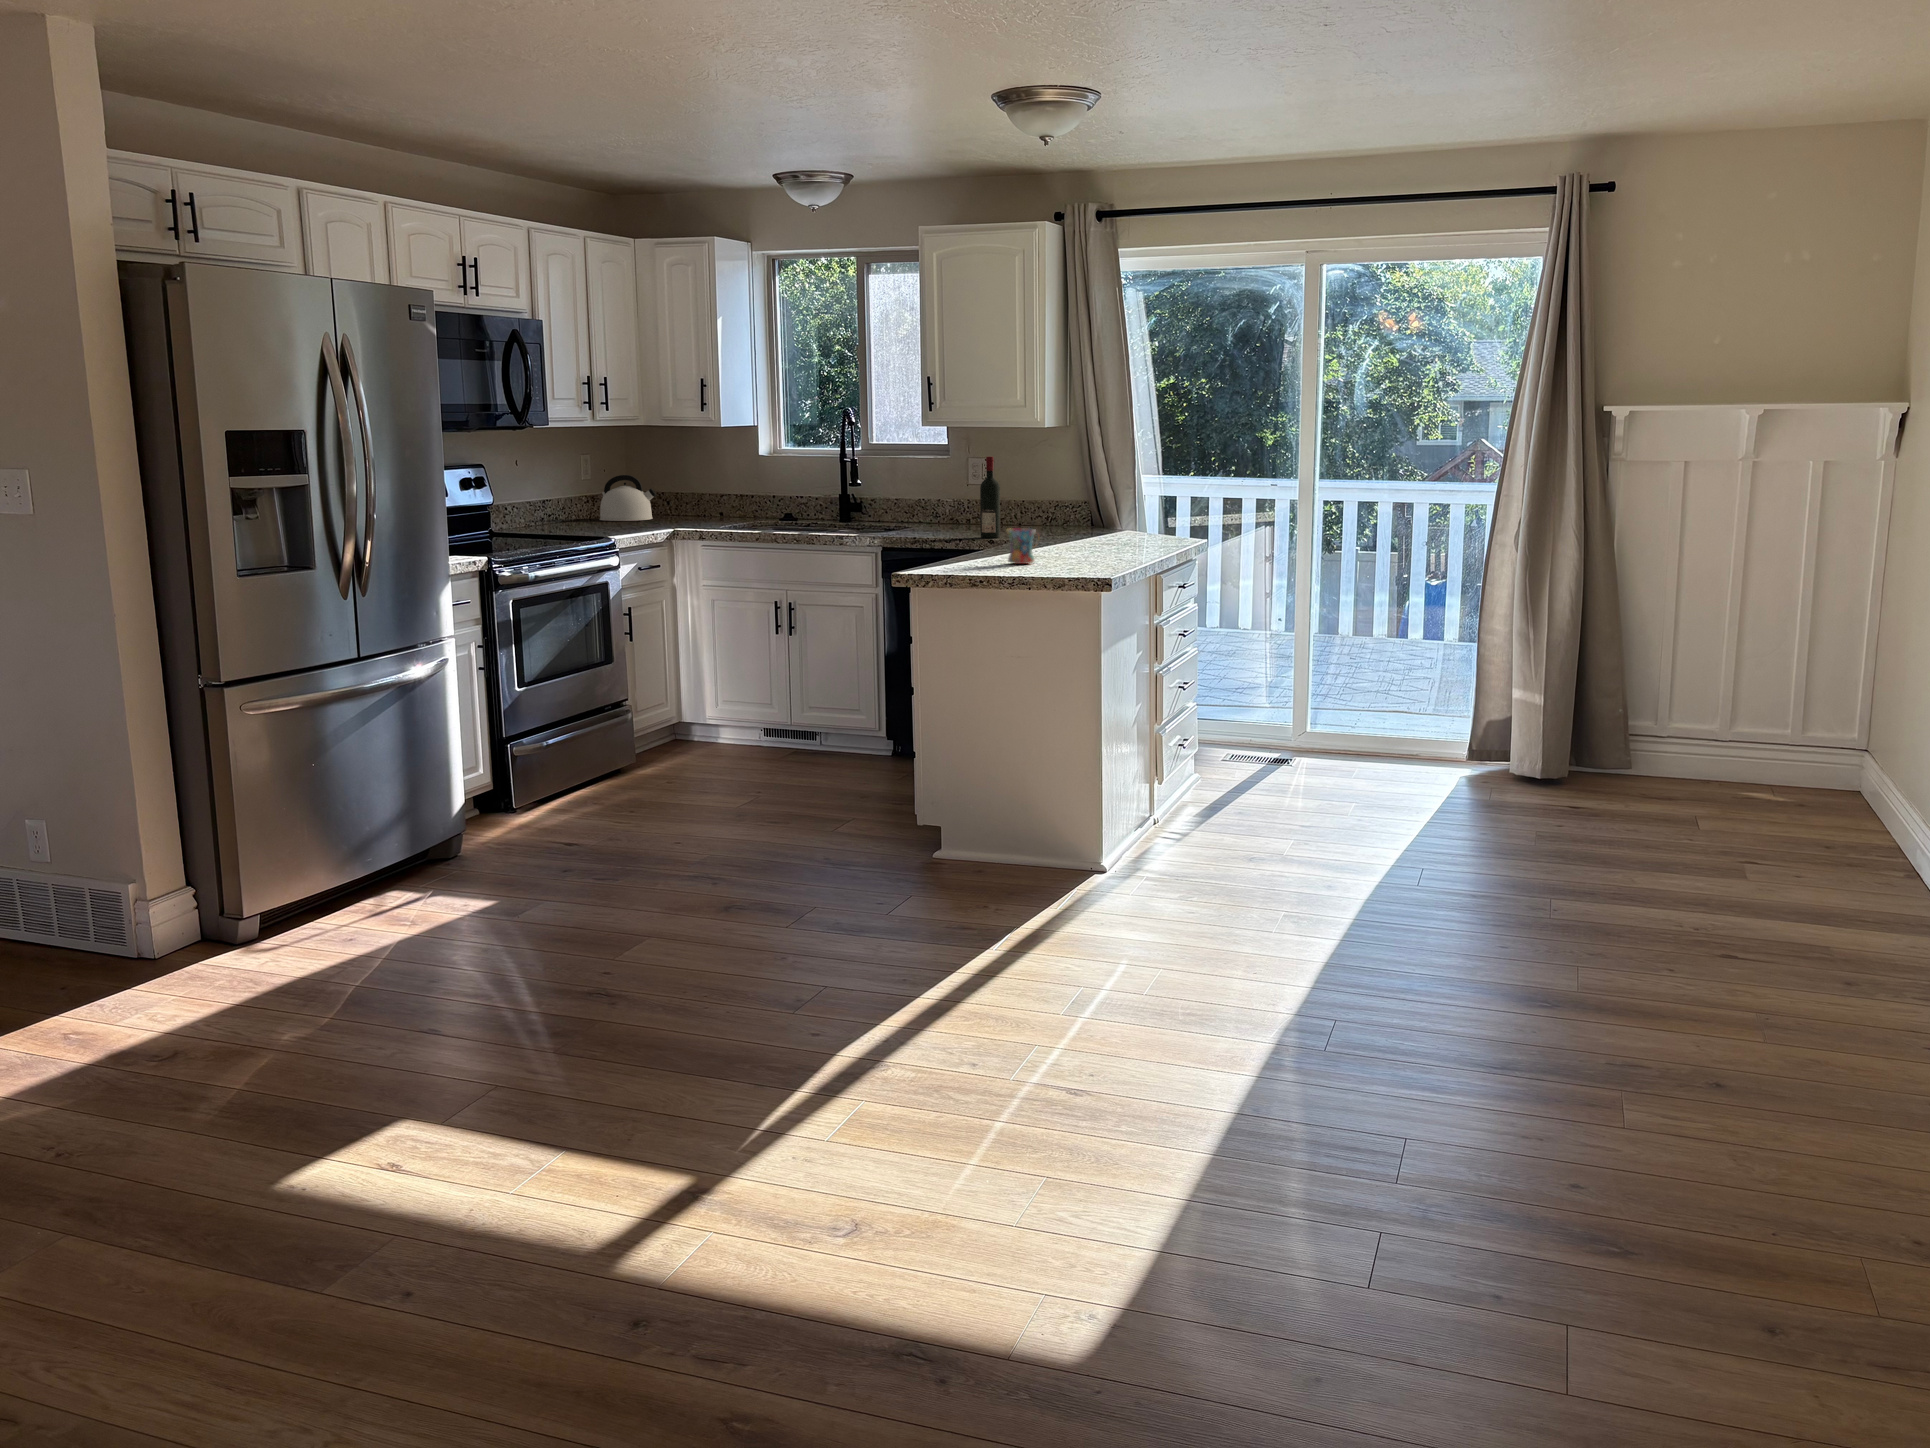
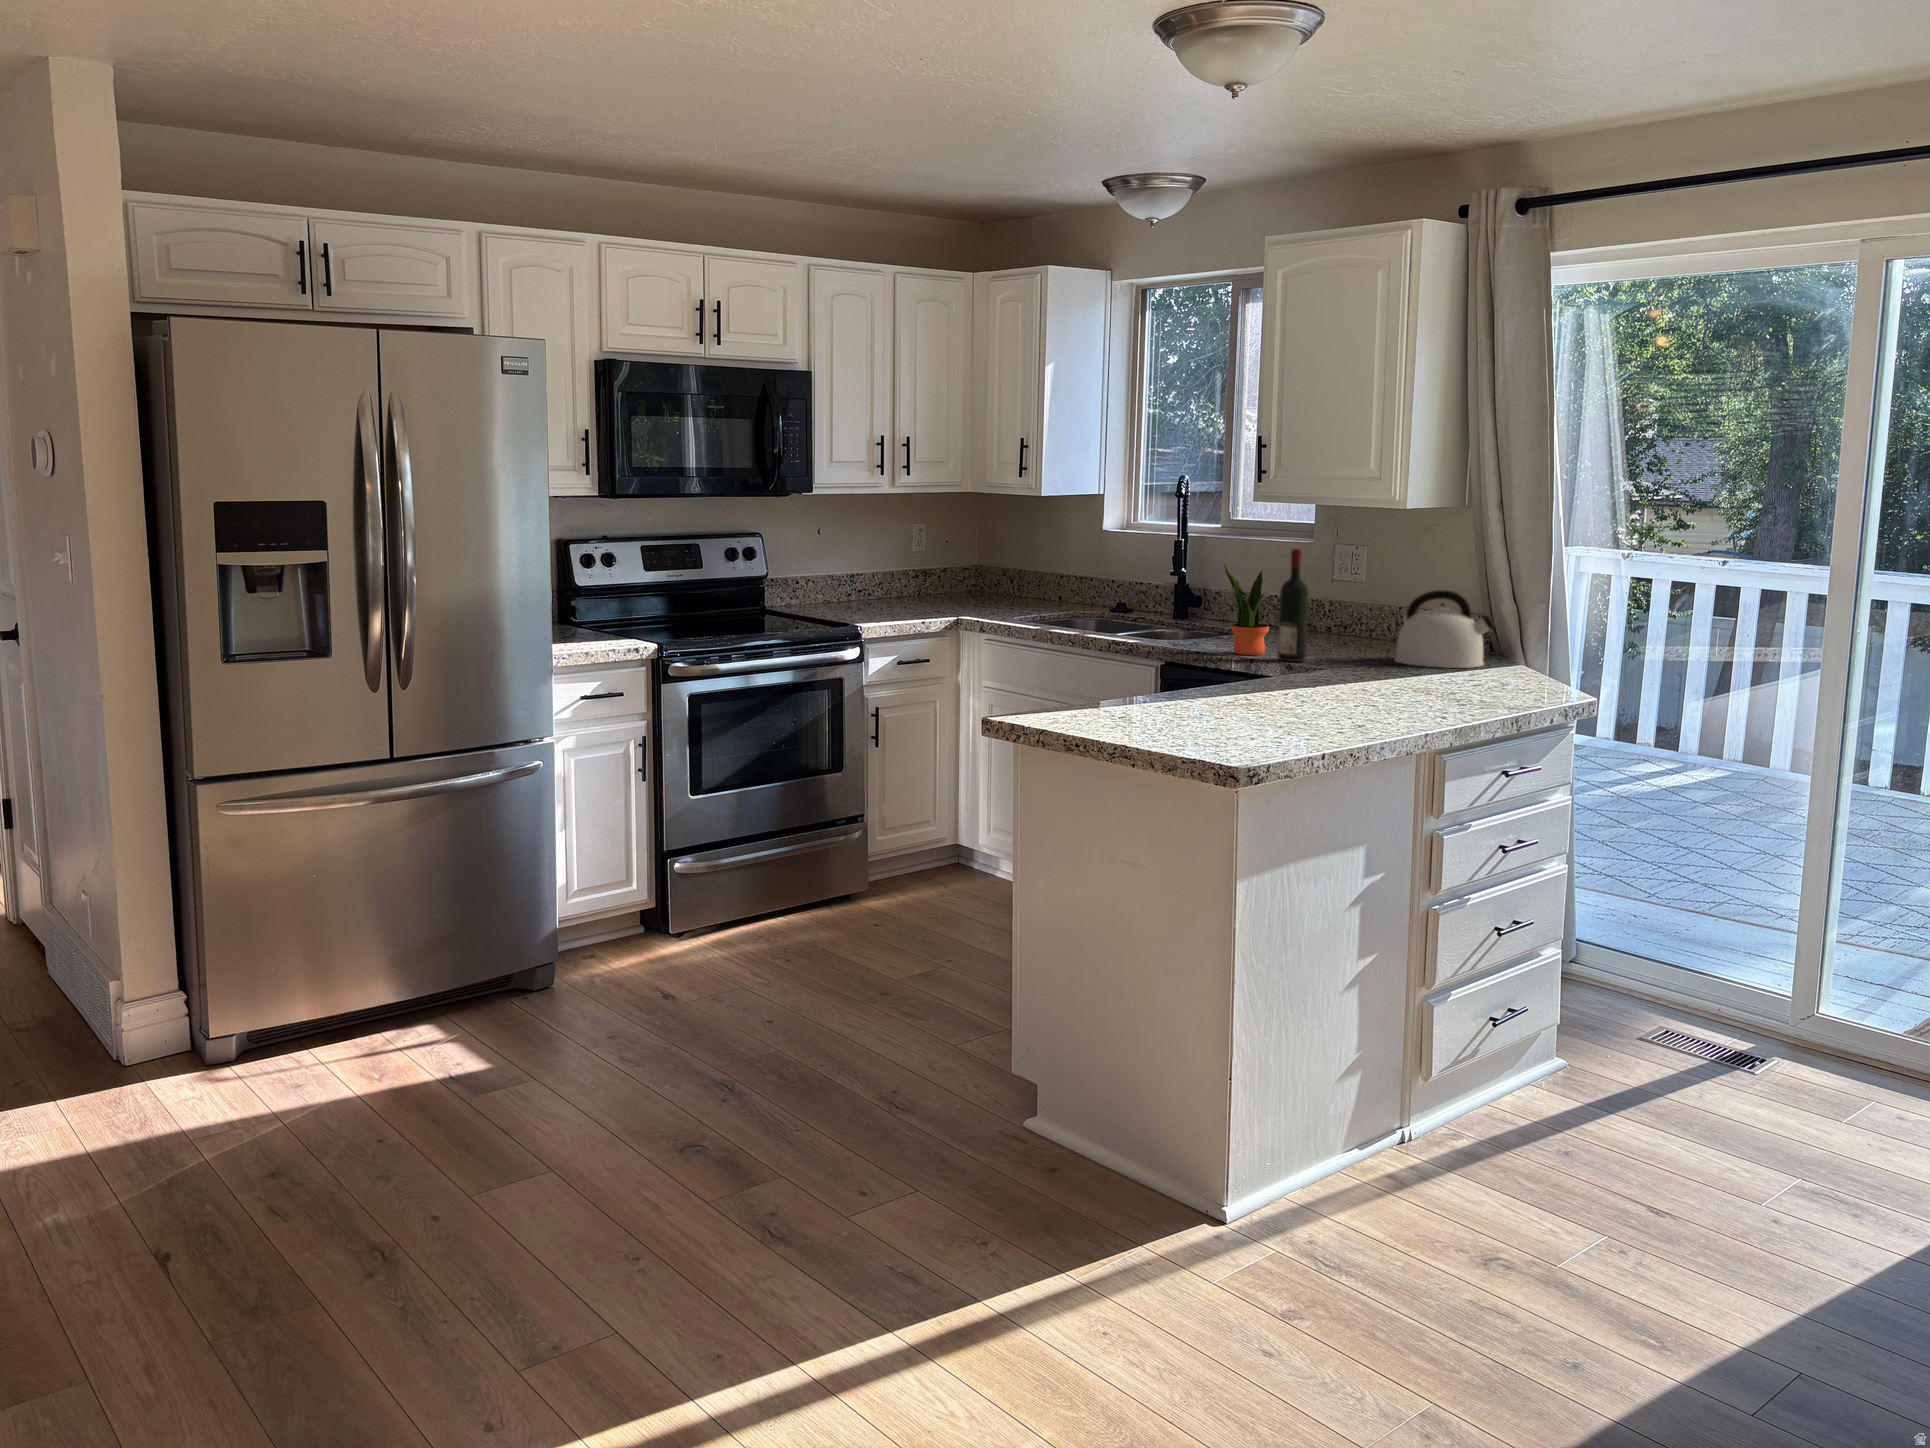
potted plant: none [928,469,966,537] -> present [1224,563,1269,655]
kettle: present [600,475,656,521] -> present [1395,590,1495,668]
mug: present [1007,528,1040,564] -> none [1170,664,1227,720]

